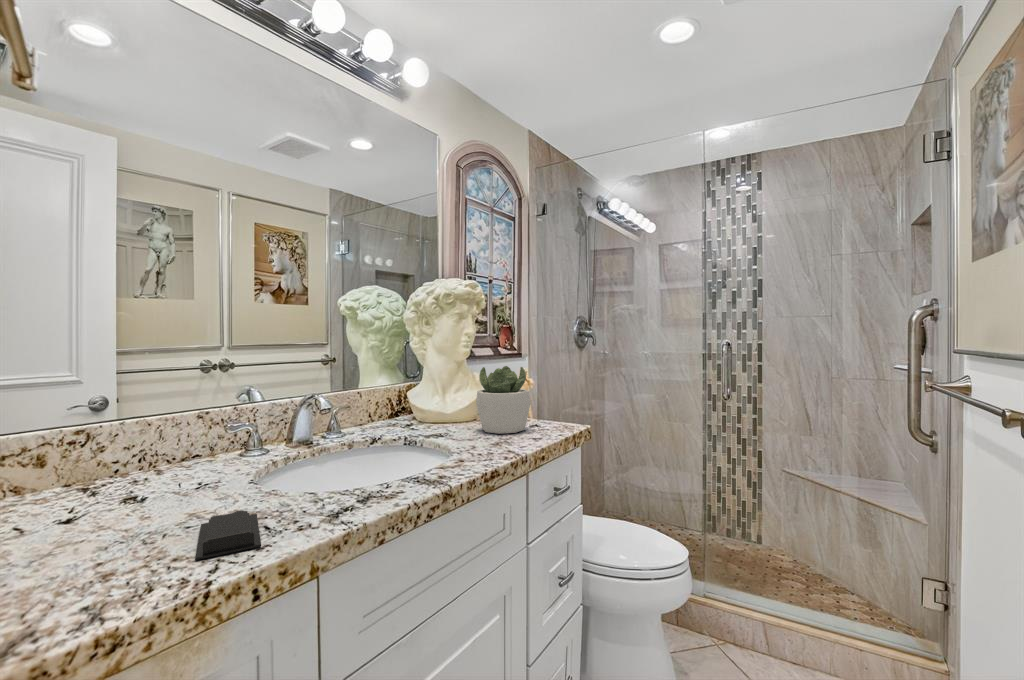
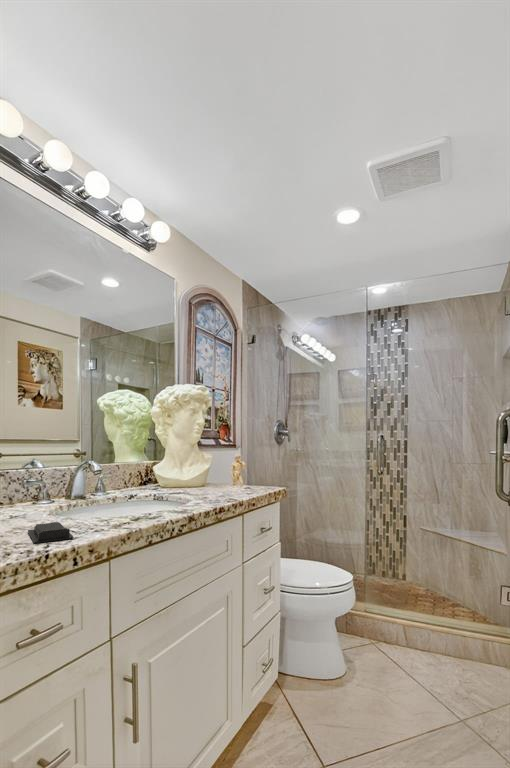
succulent plant: present [476,366,531,434] -> none [203,447,242,495]

